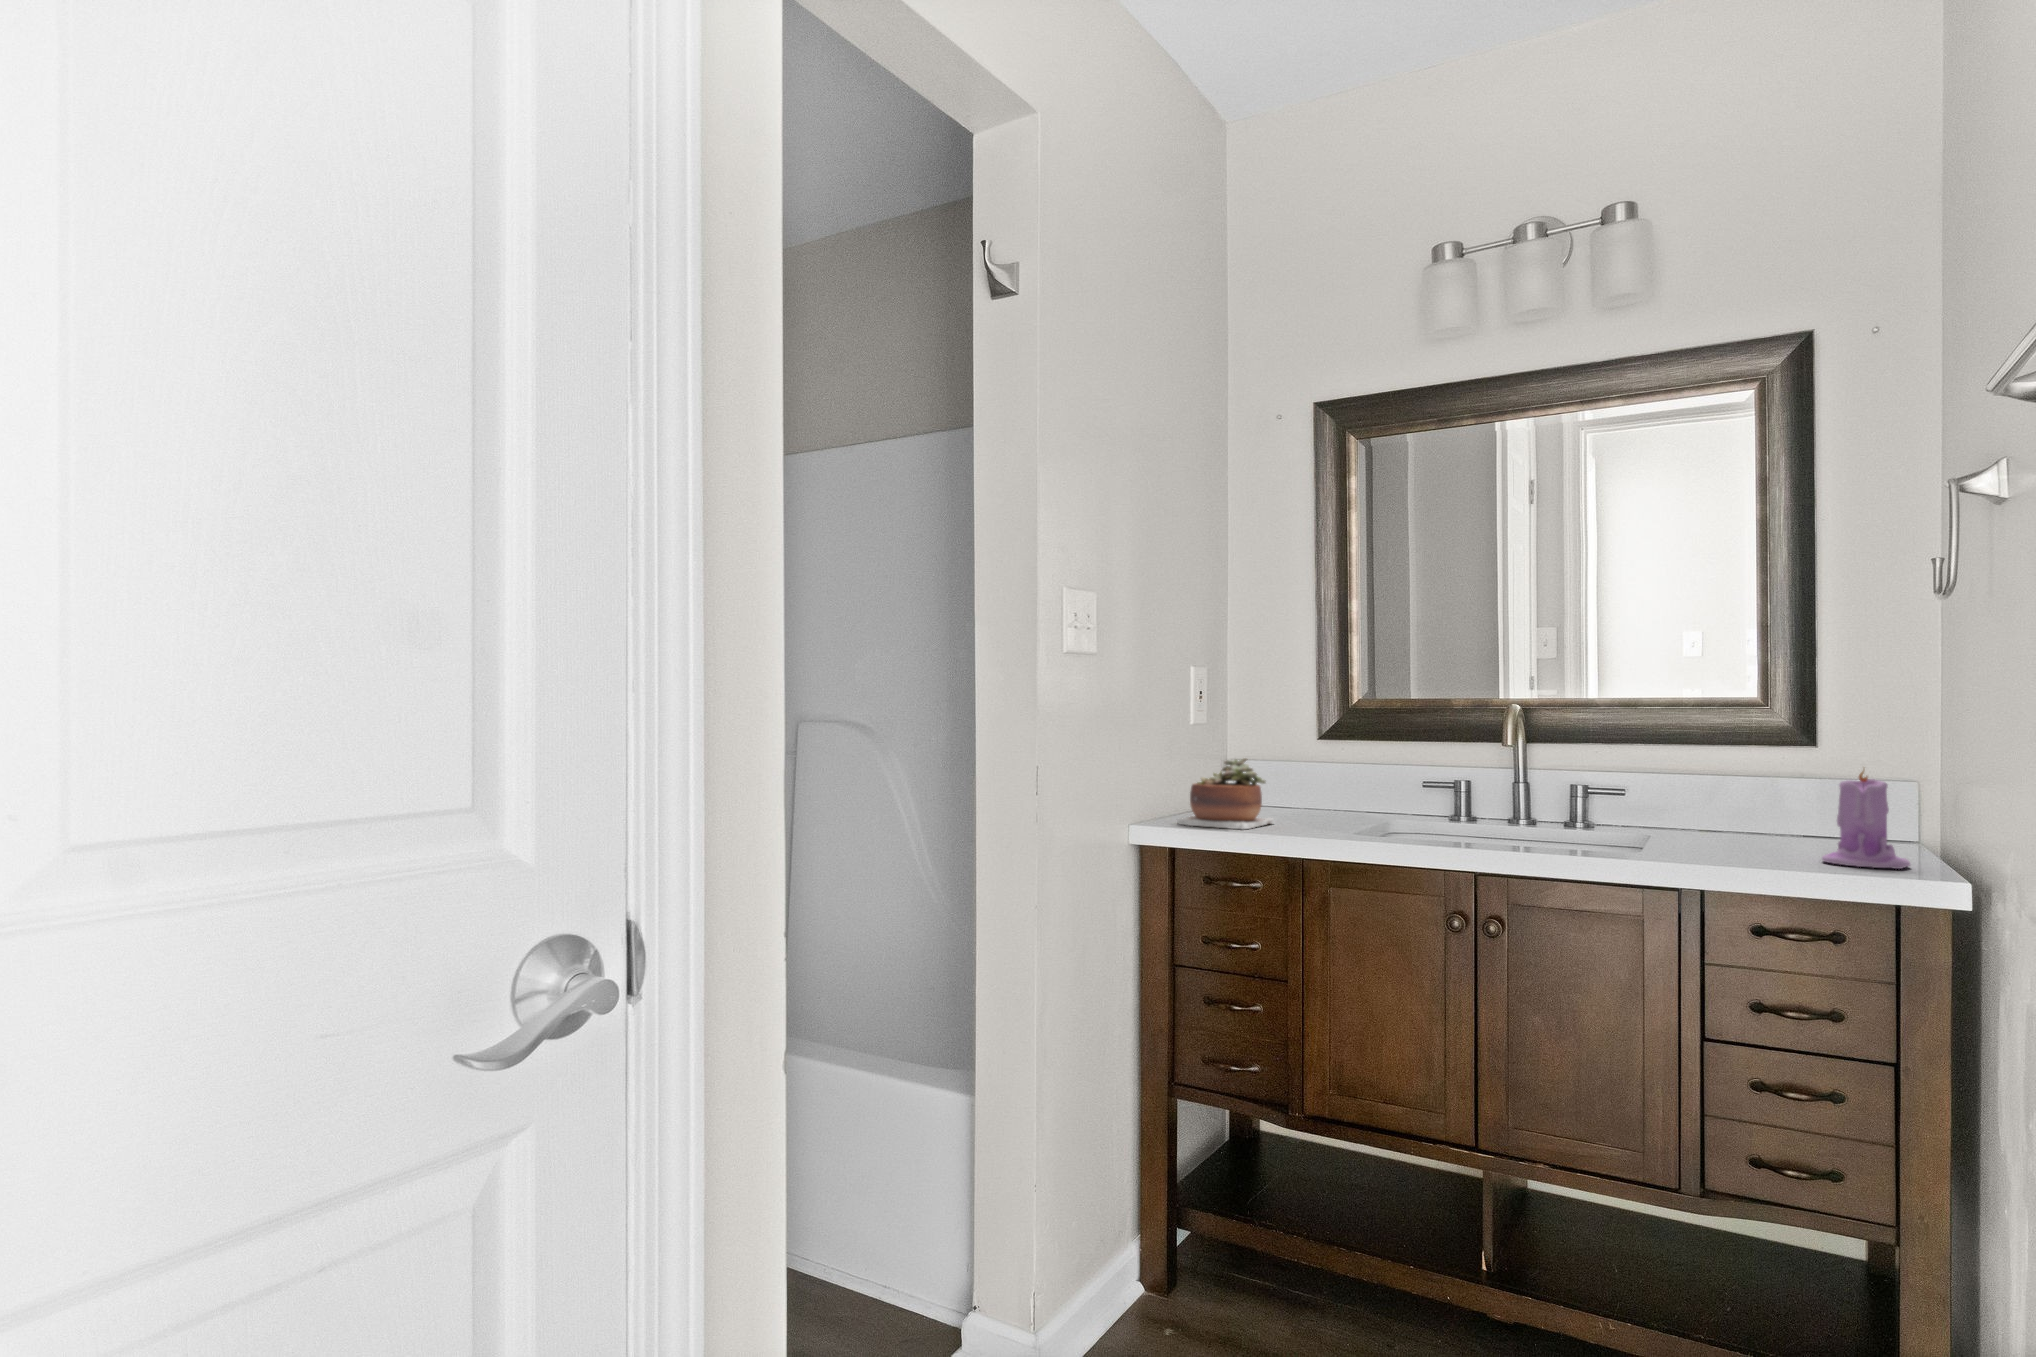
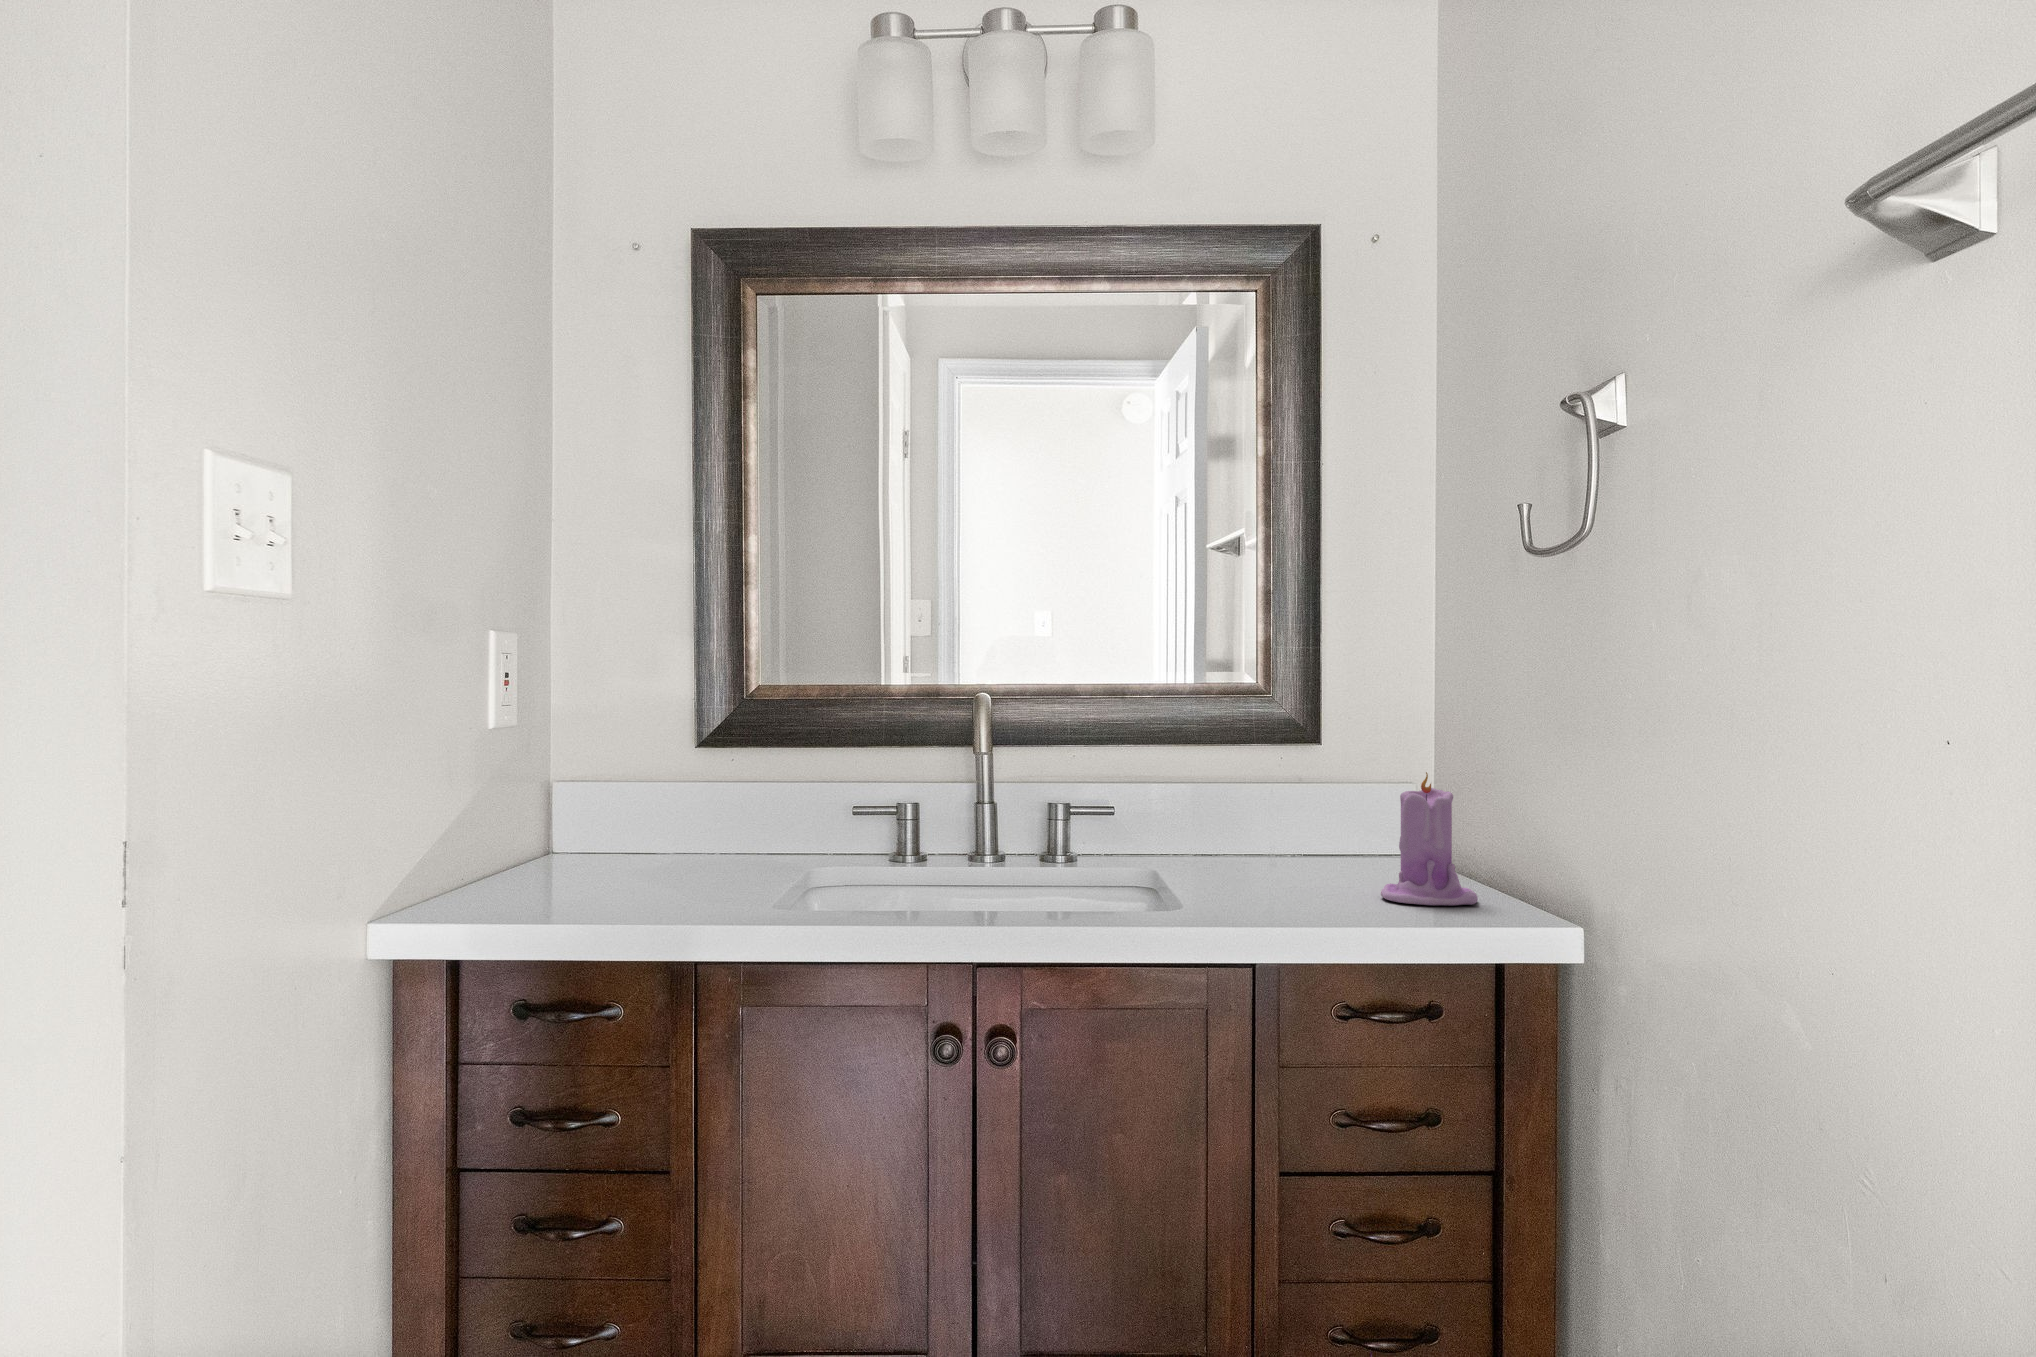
succulent plant: present [1177,758,1274,830] -> none [460,787,639,915]

